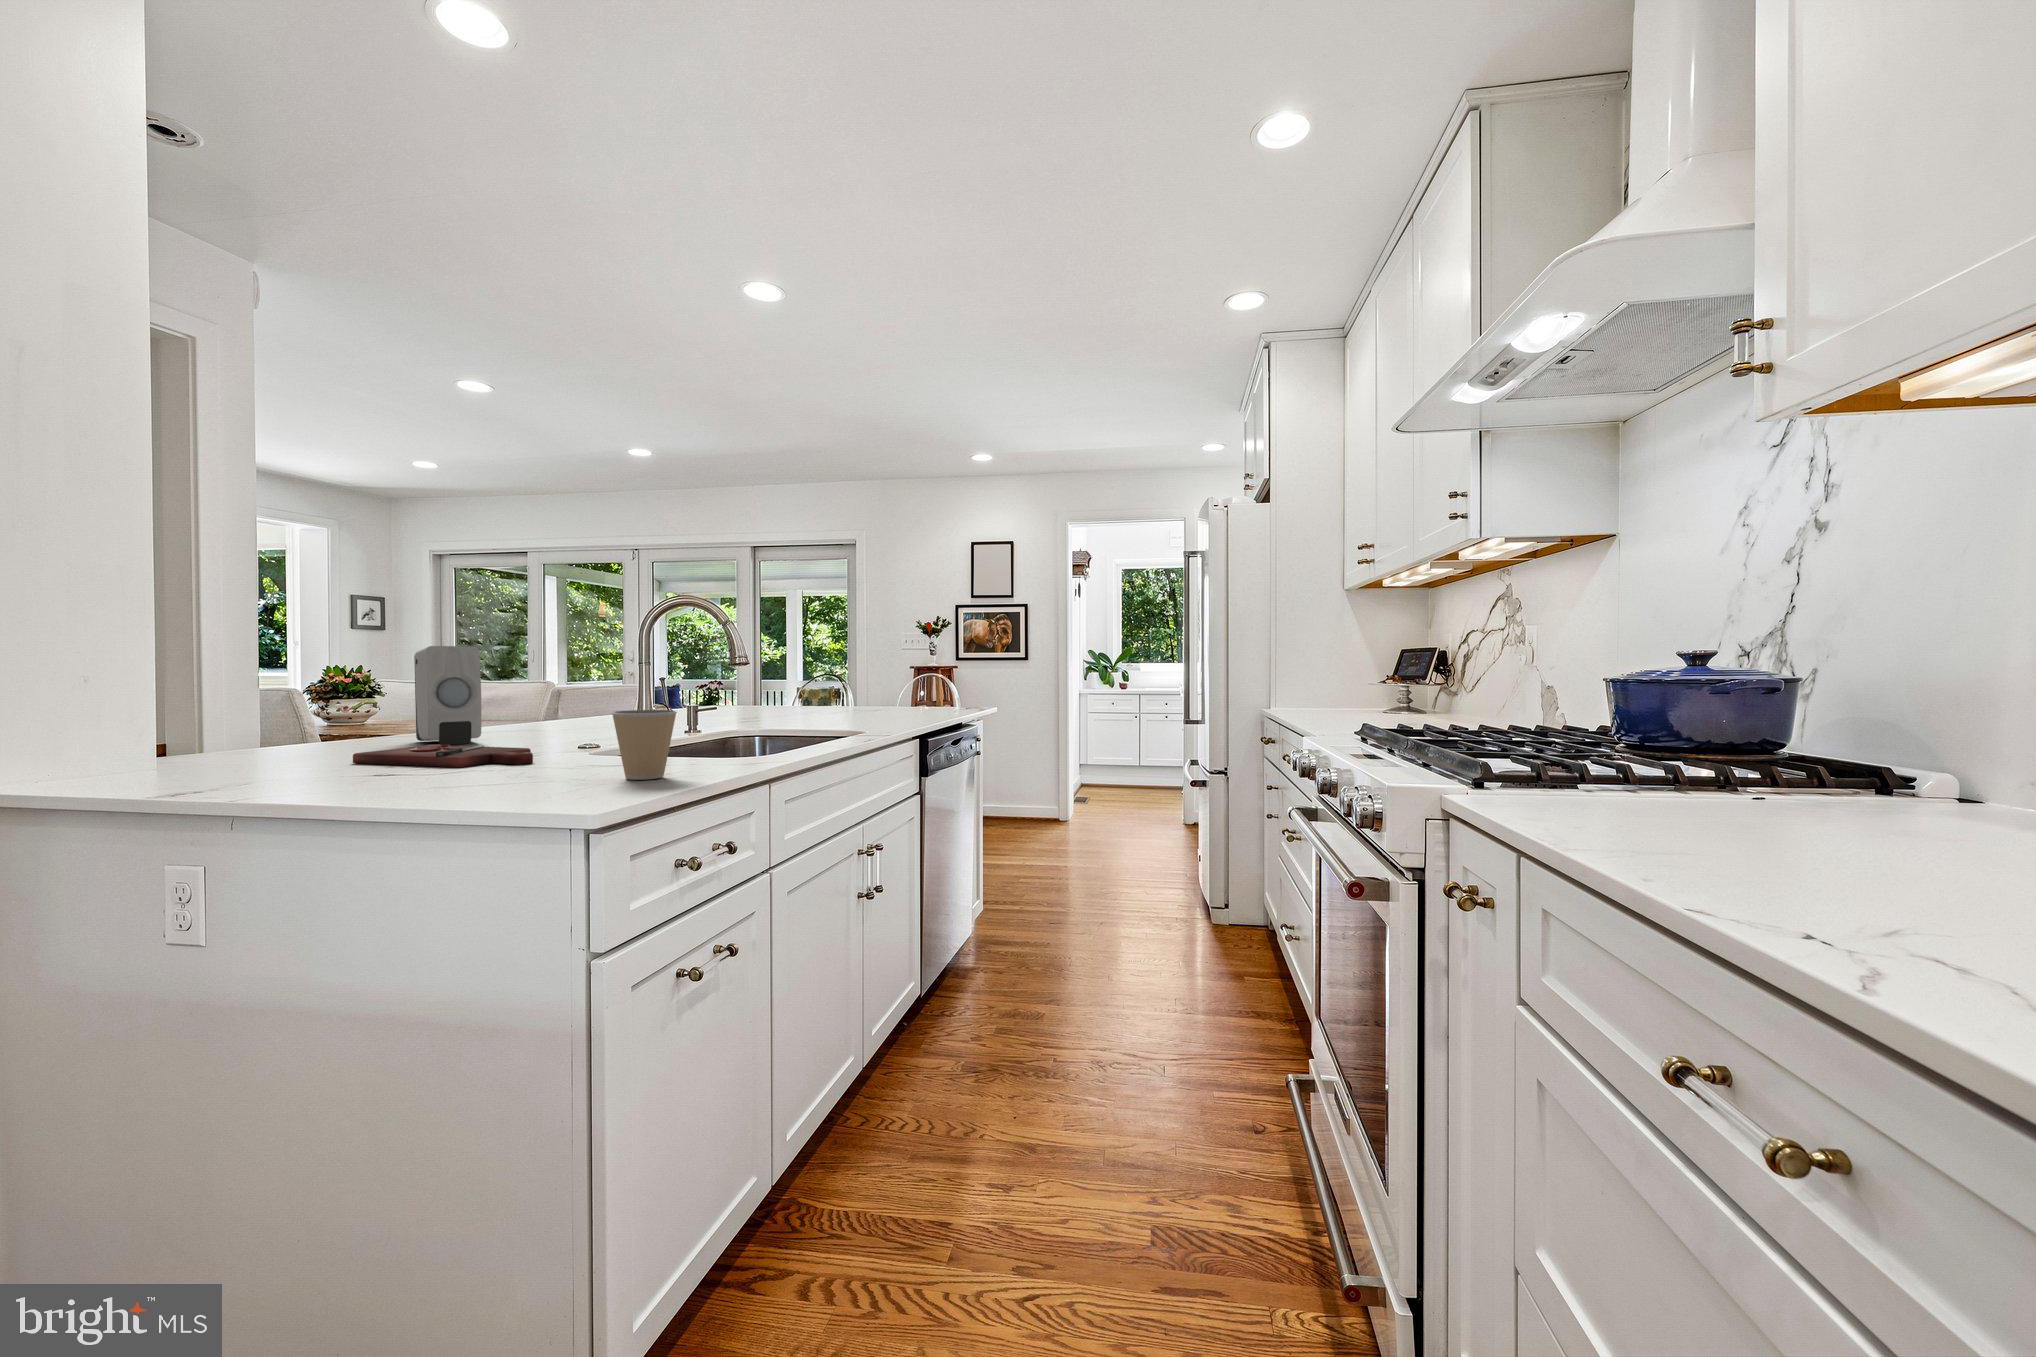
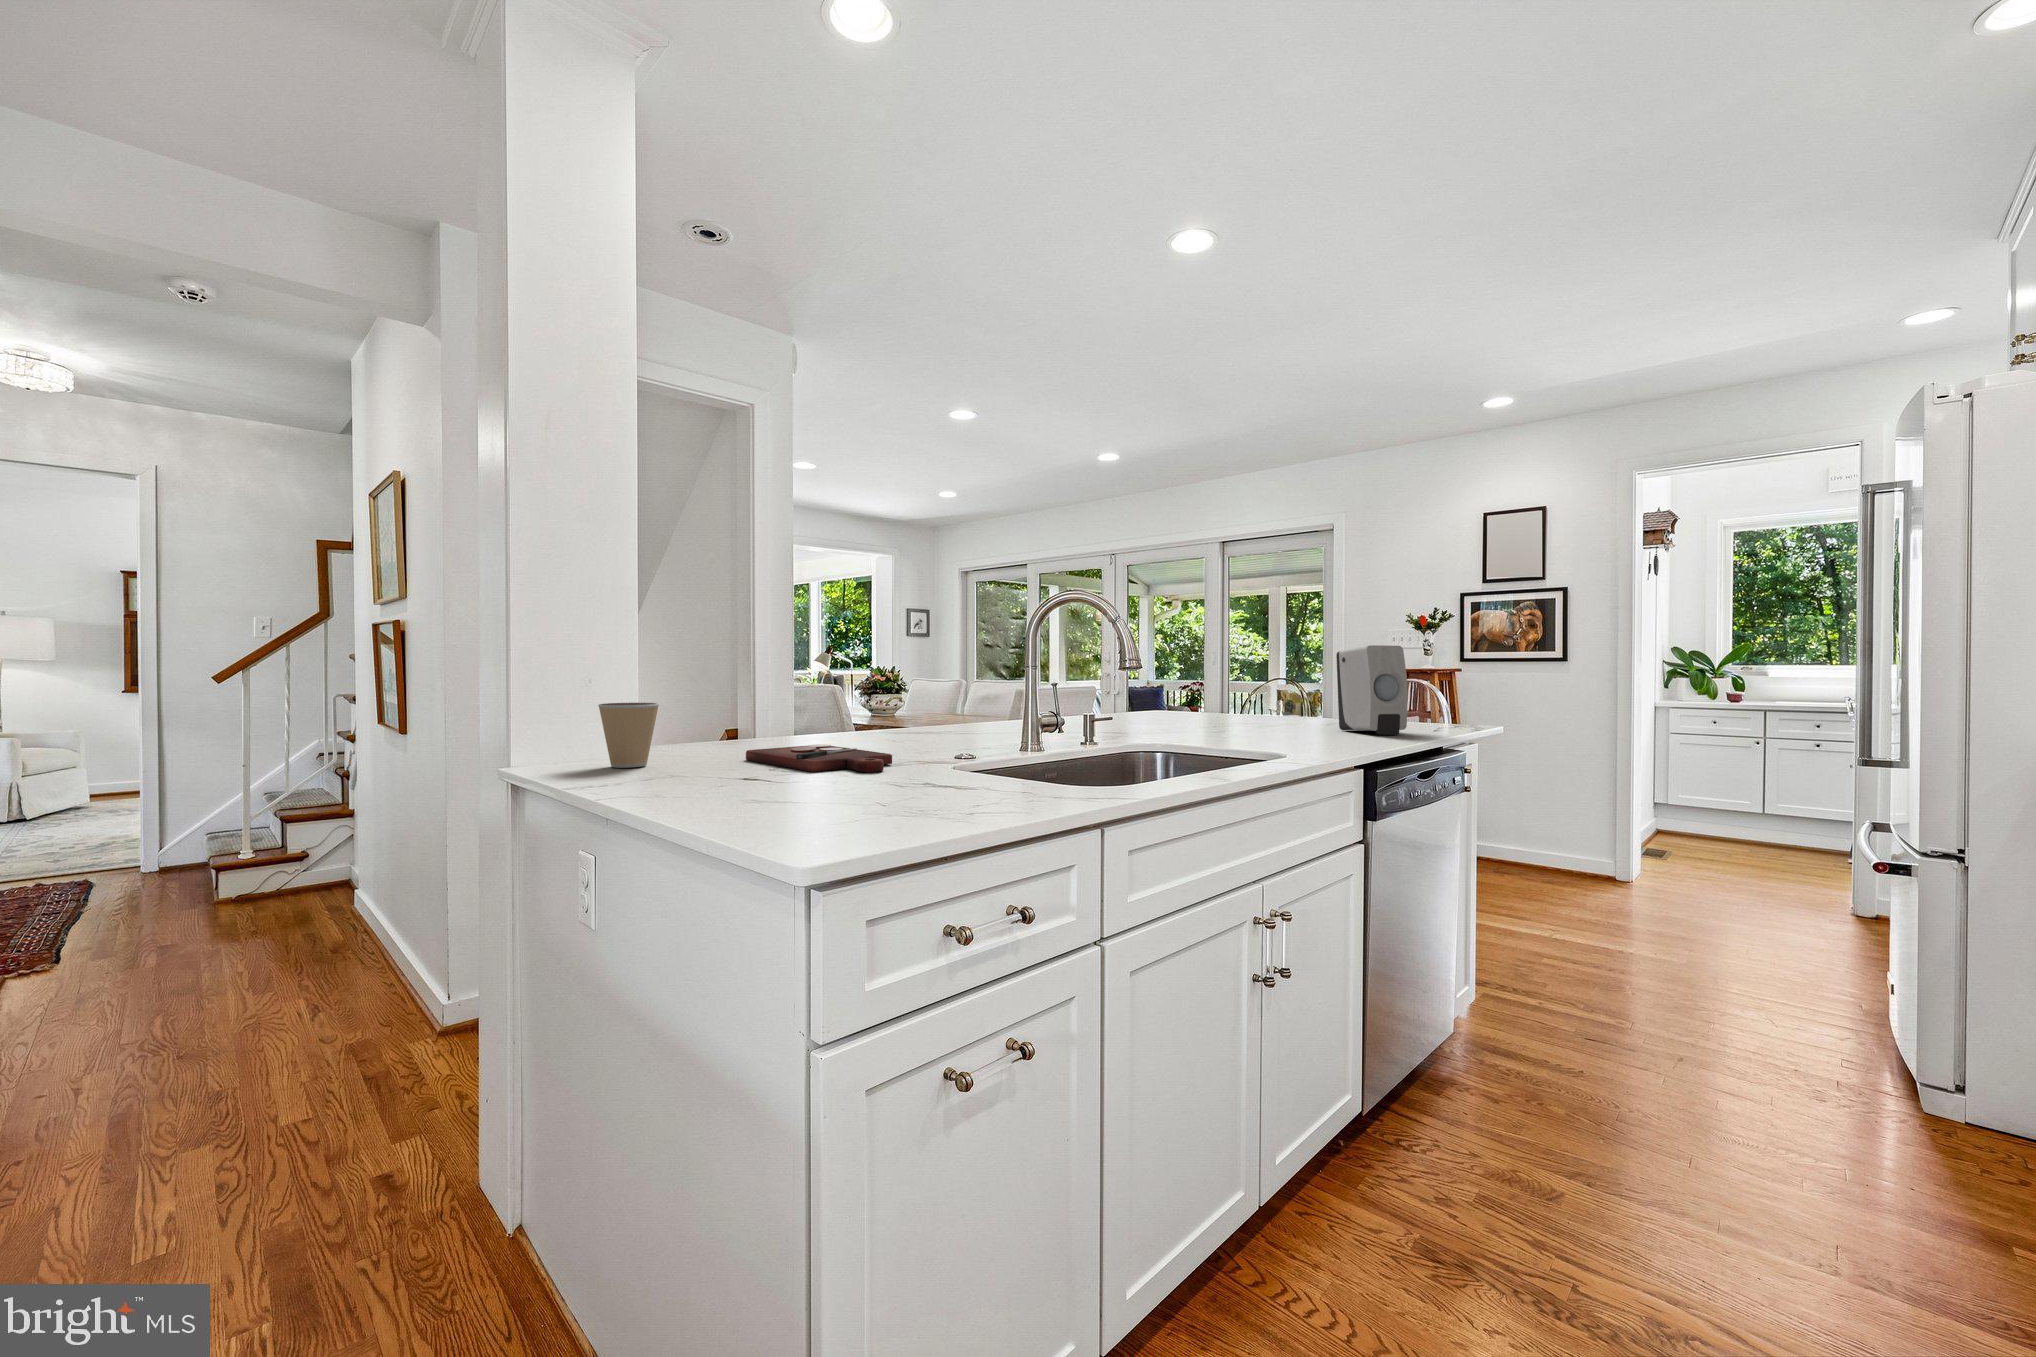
soap dispenser: present [414,646,481,744] -> present [1336,645,1408,735]
coffee cup: present [612,710,677,780] -> present [598,703,659,768]

